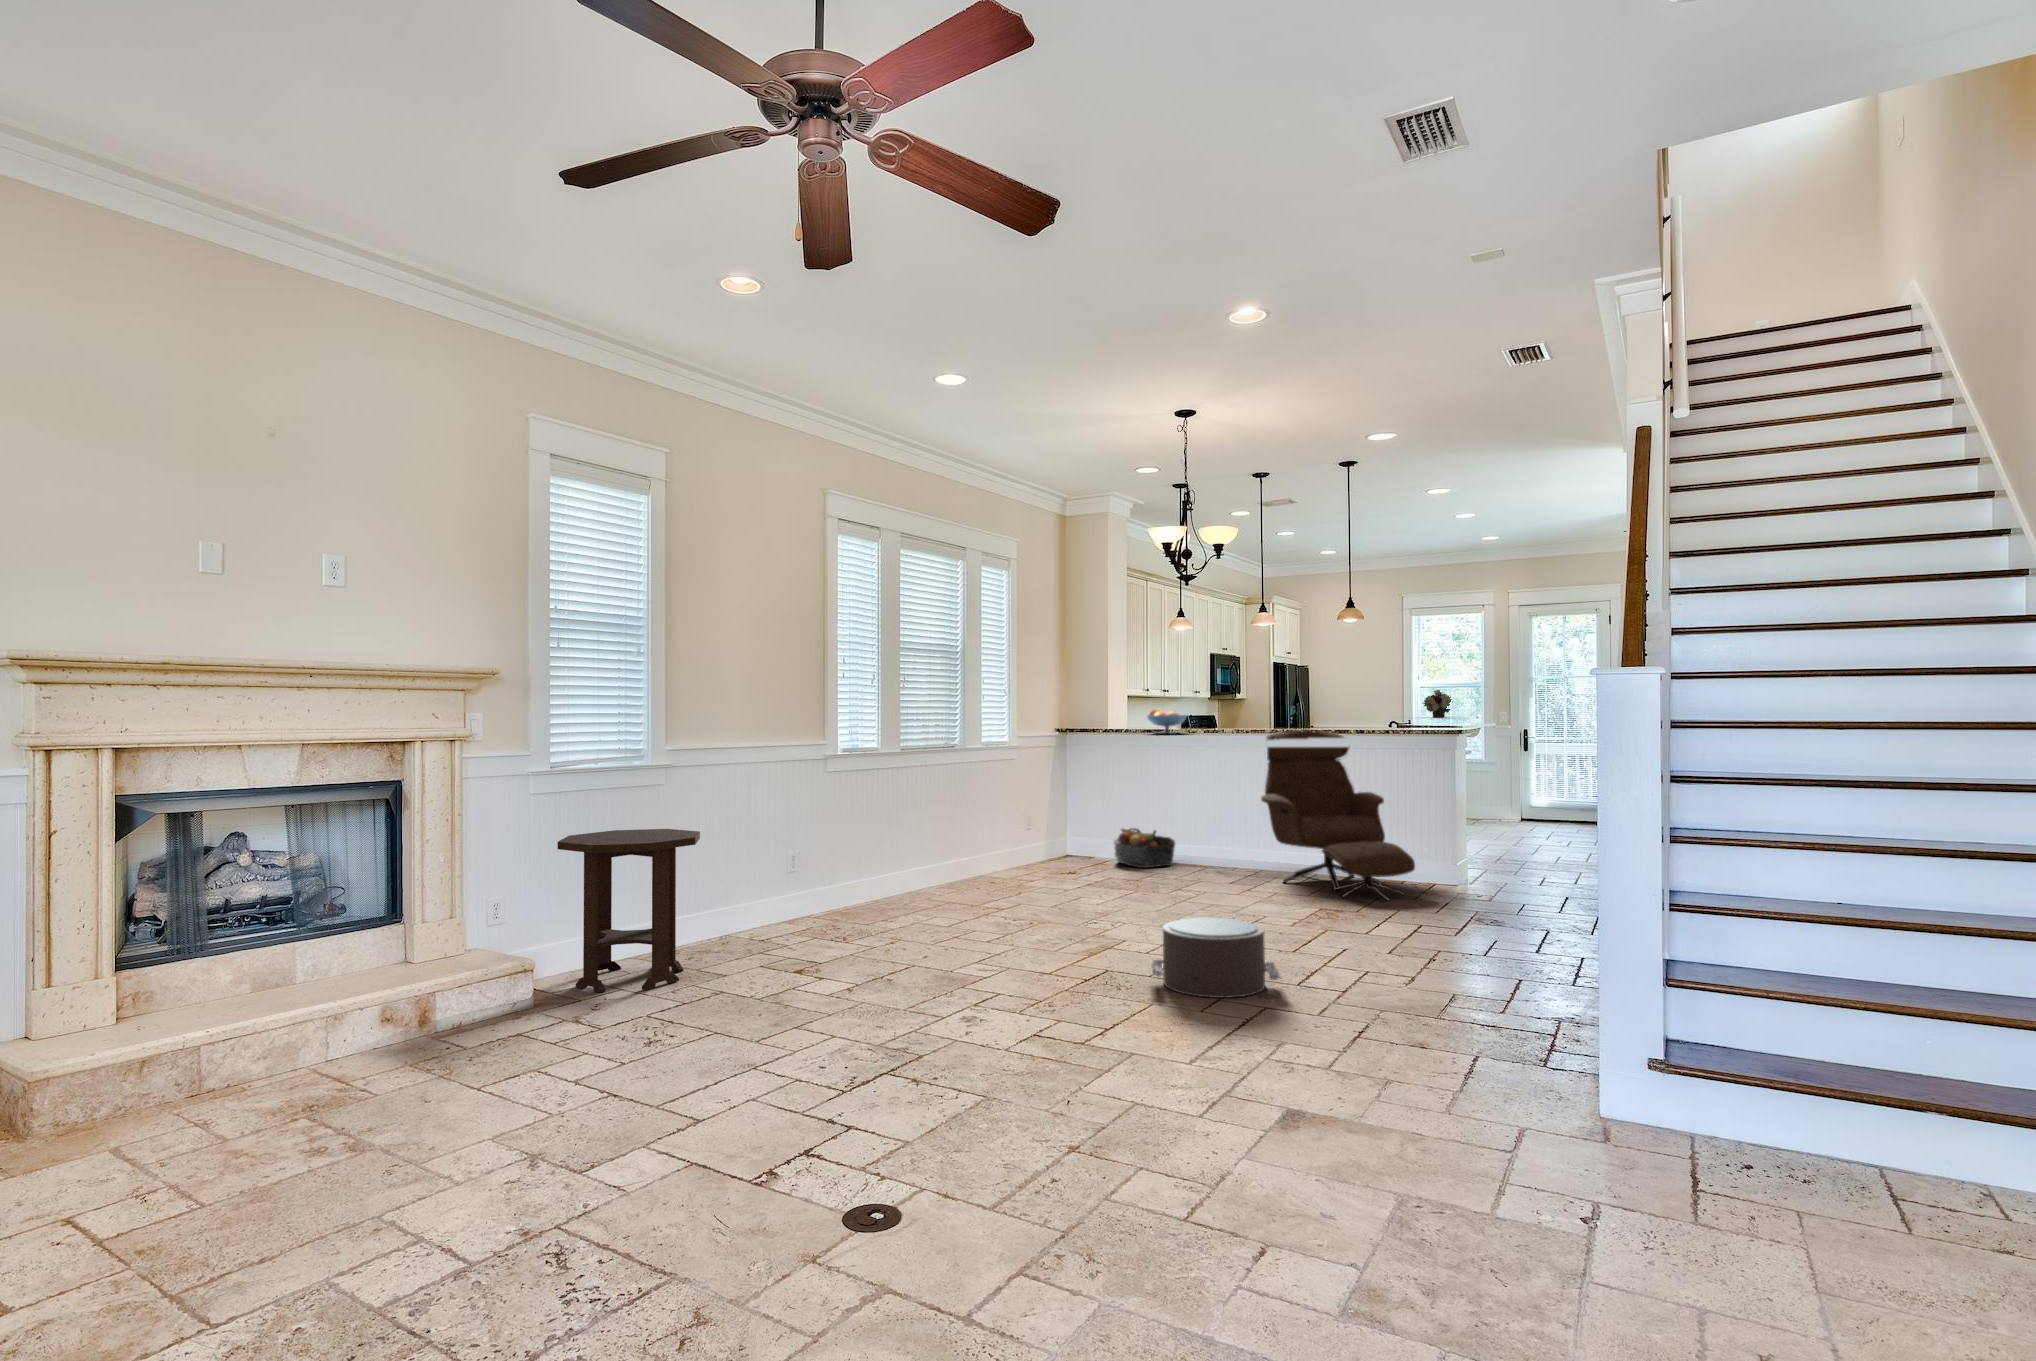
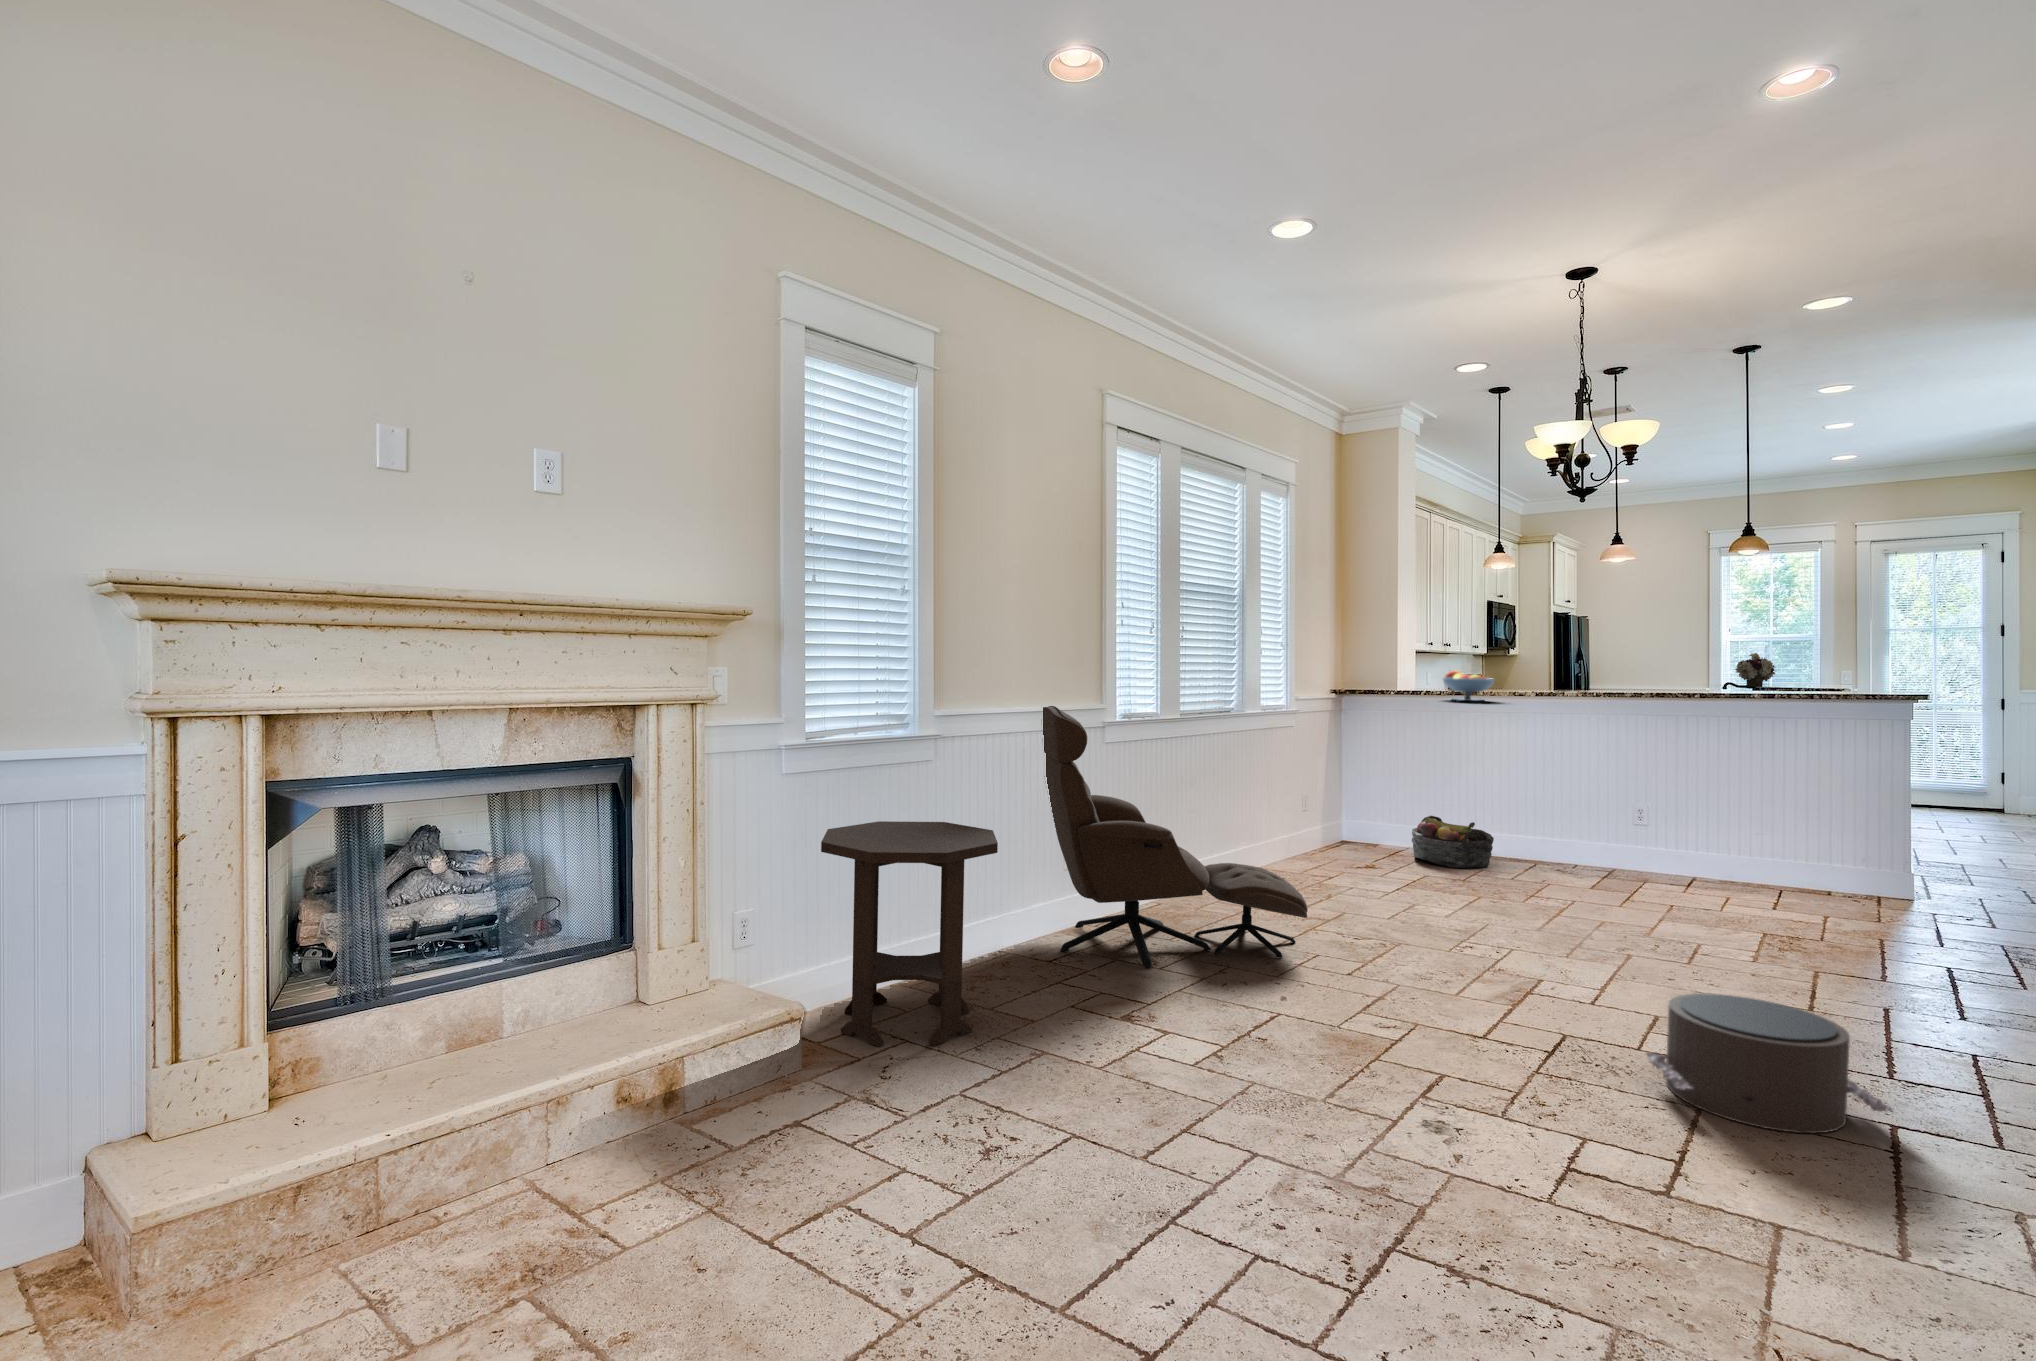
lounge chair: present [1261,731,1415,900] -> present [1042,706,1308,967]

